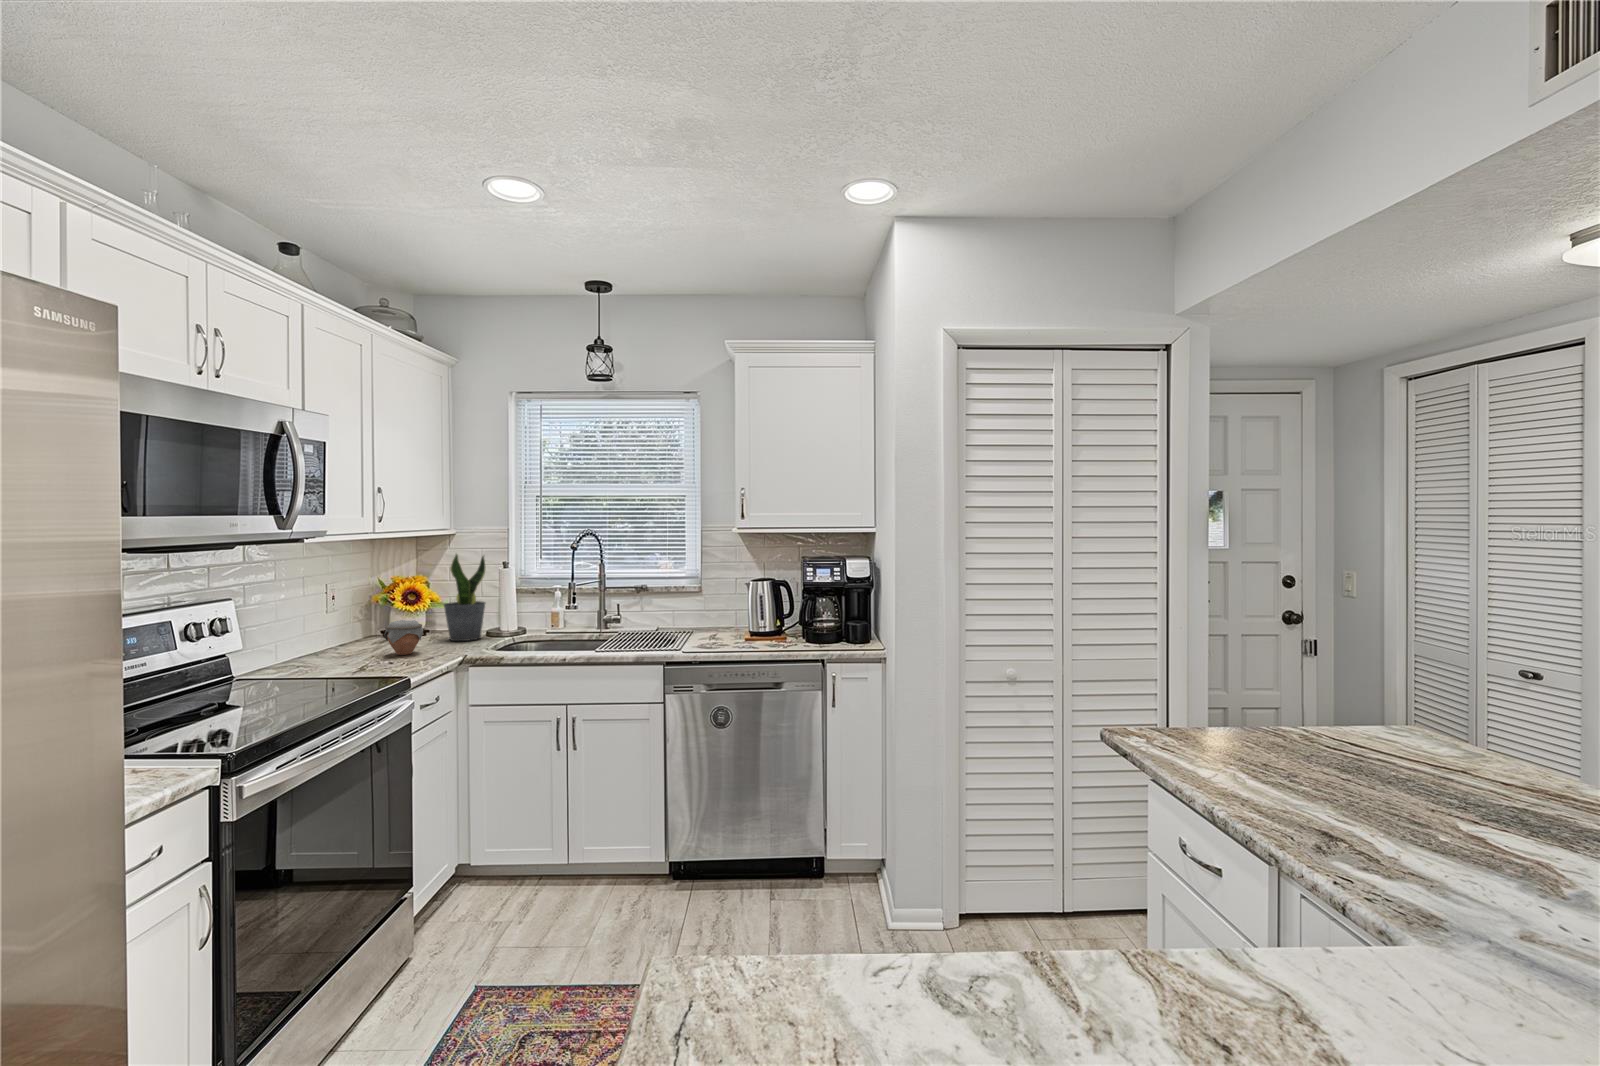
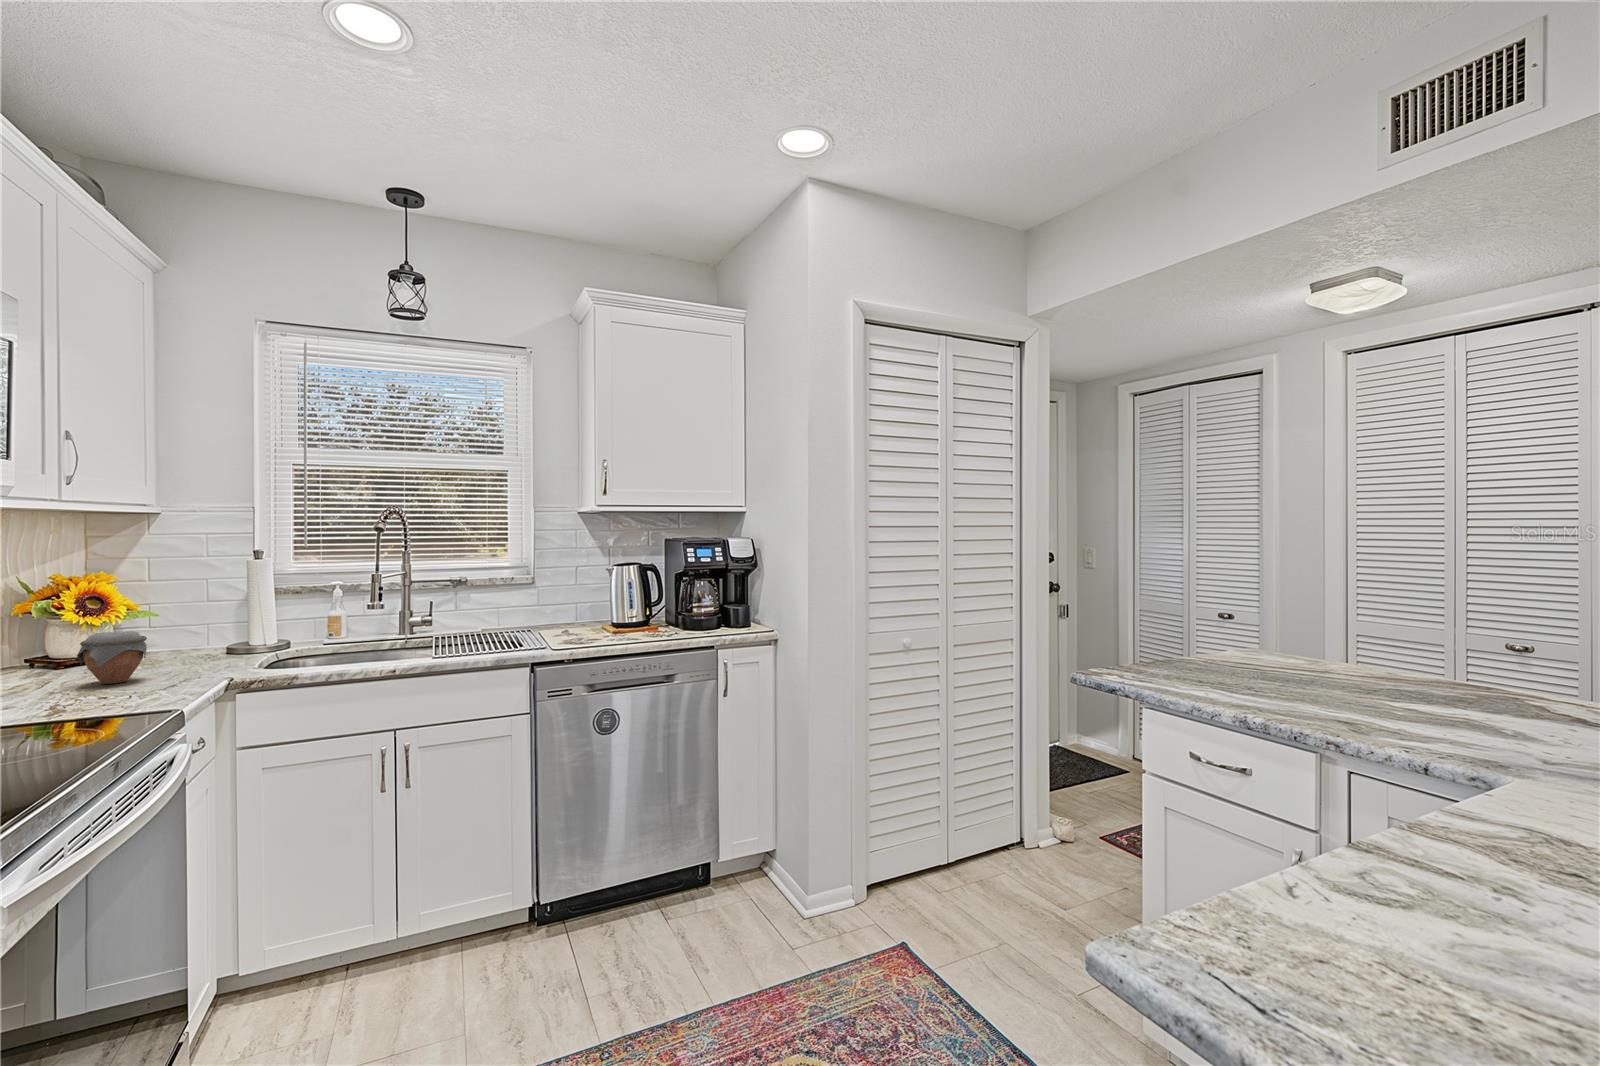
potted plant: present [444,554,486,641] -> none [157,533,230,661]

